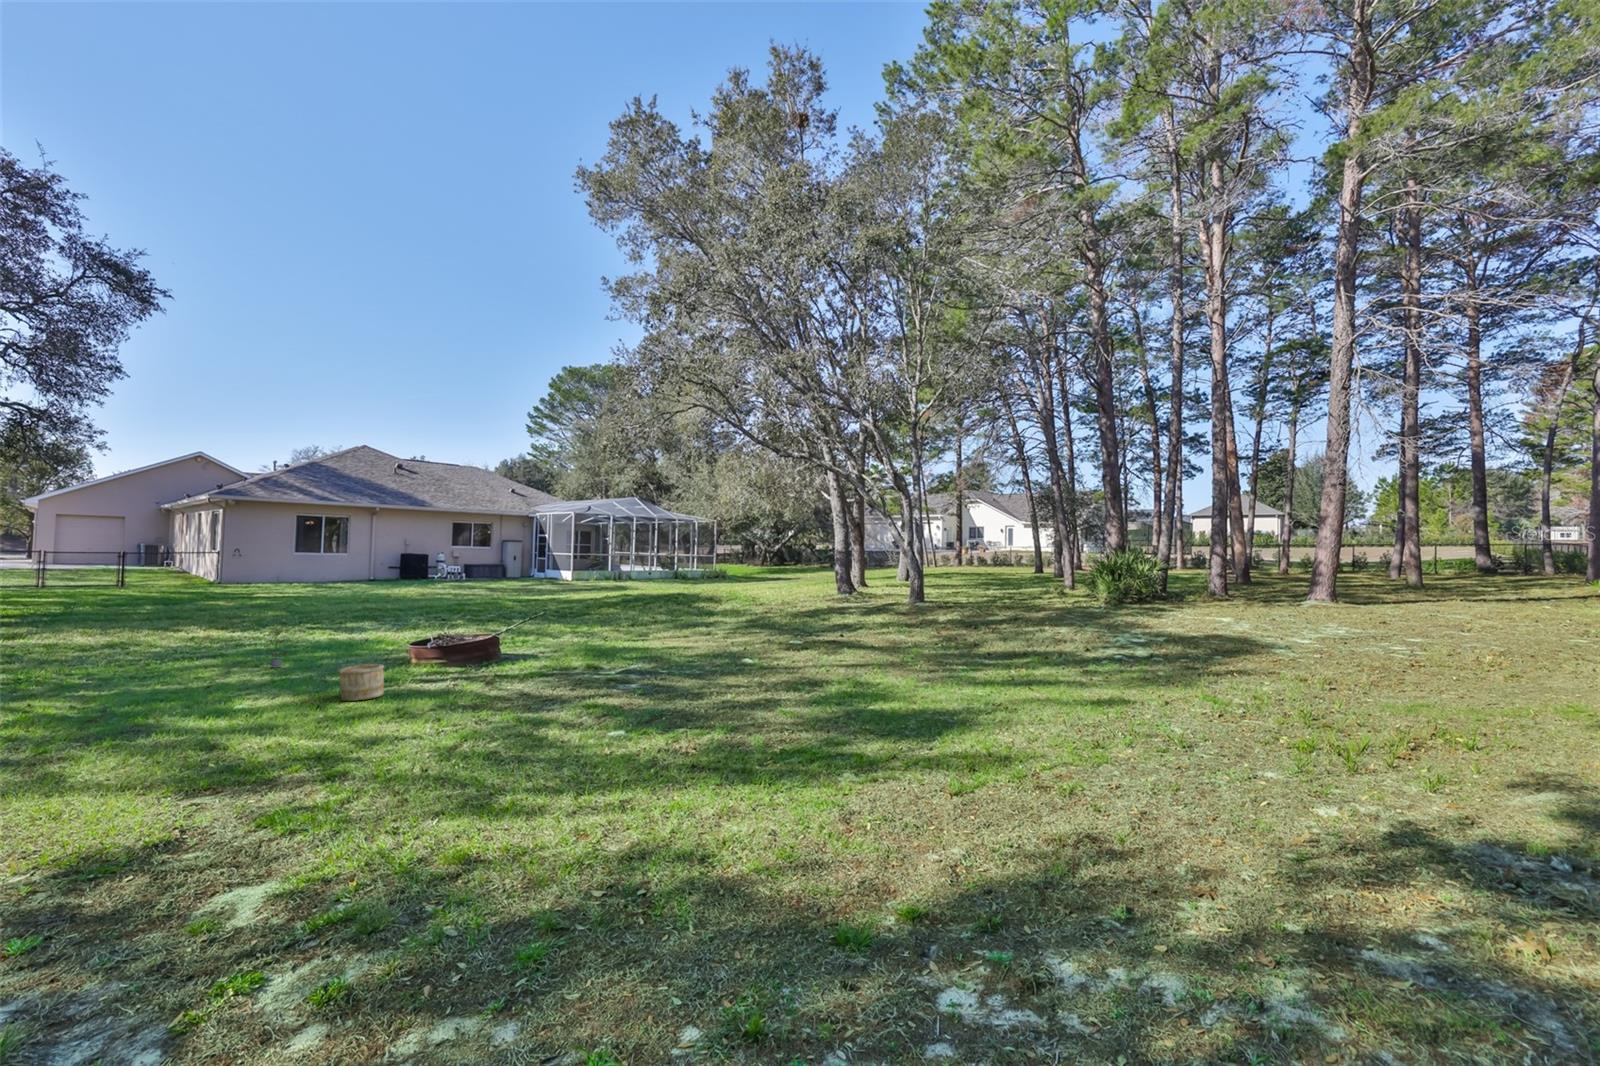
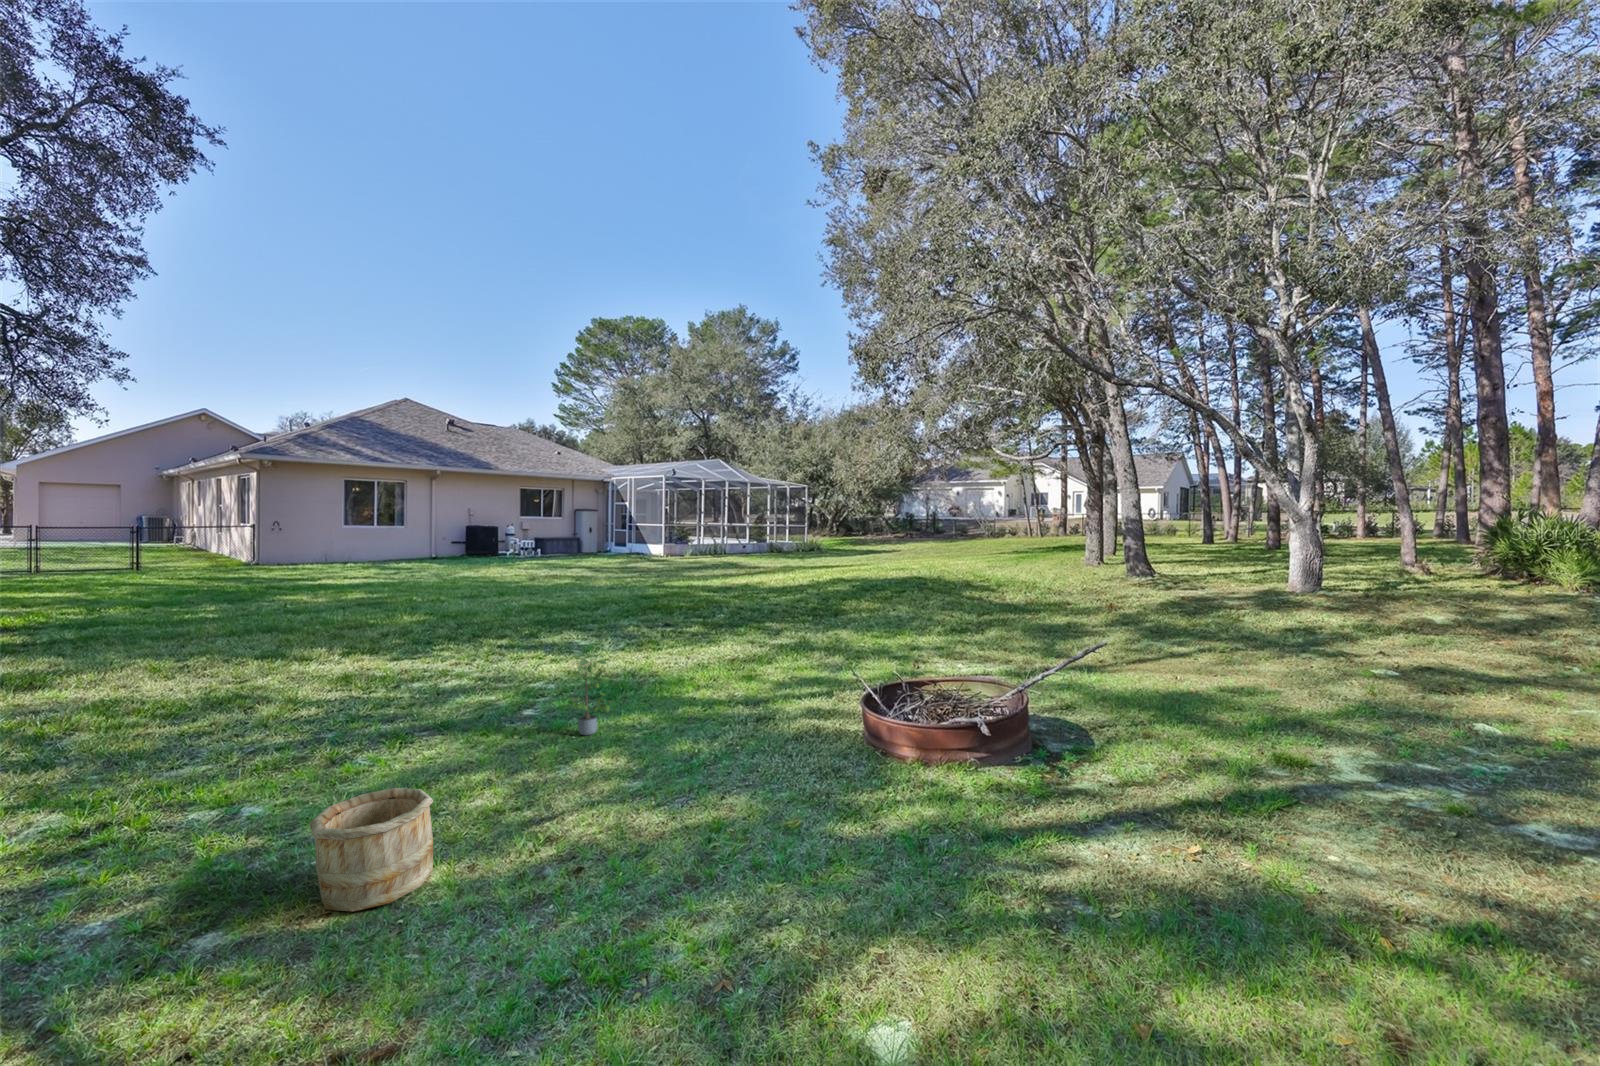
wooden bucket: present [339,664,384,701] -> present [309,788,433,911]

